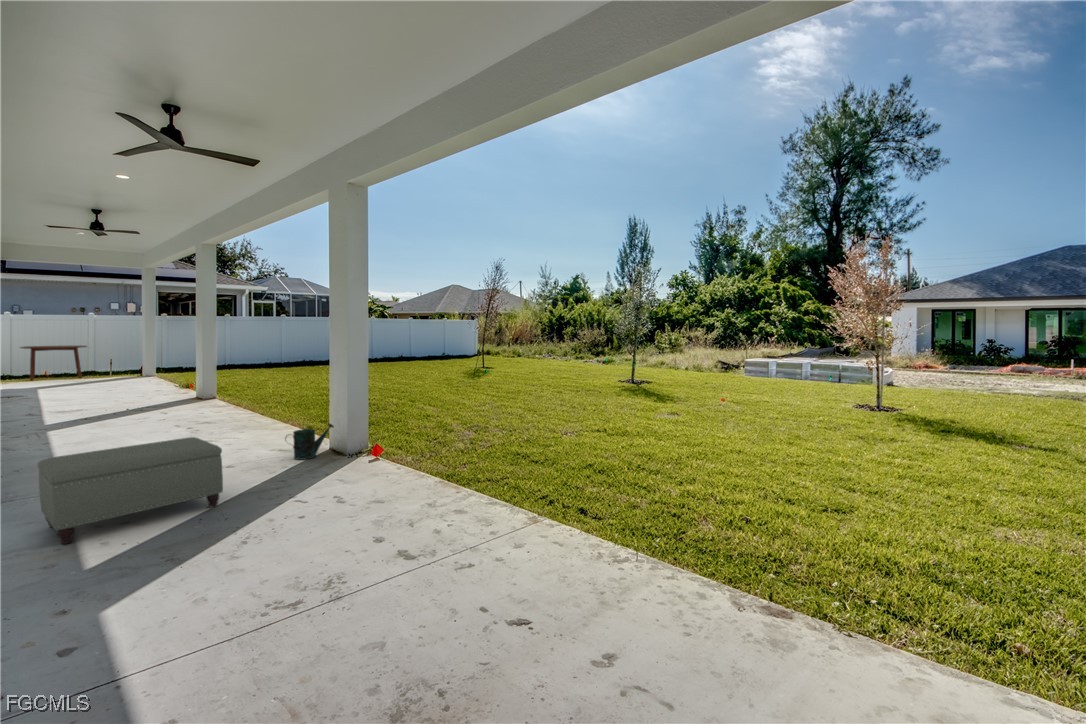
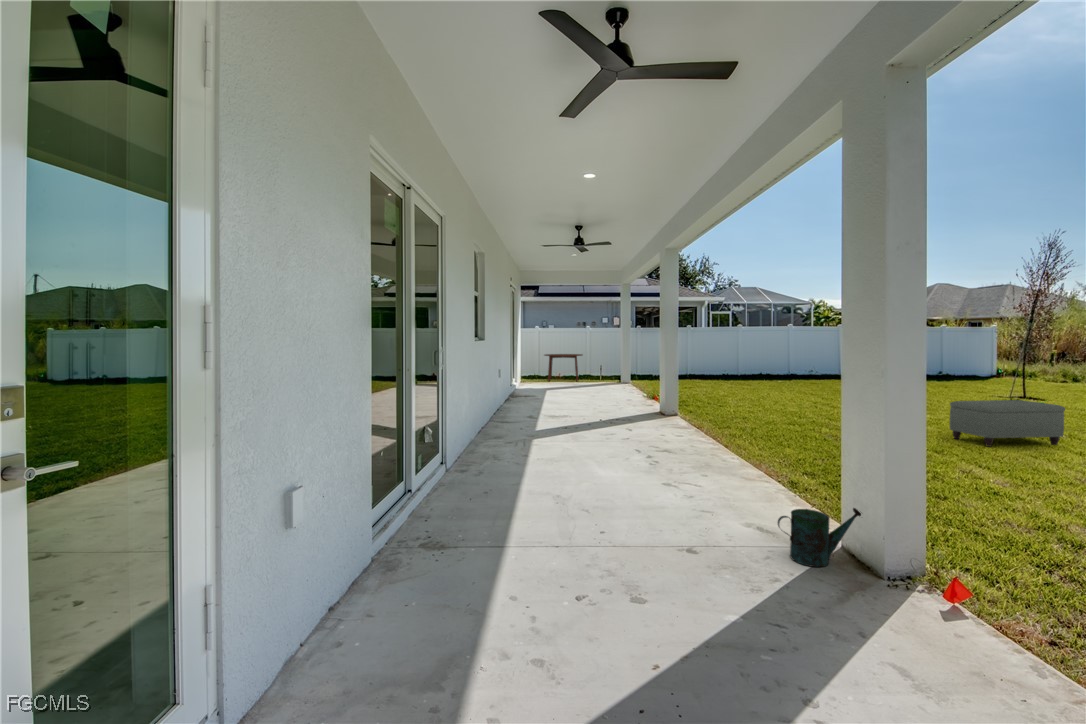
ottoman: present [37,437,223,544] -> present [950,400,1065,446]

